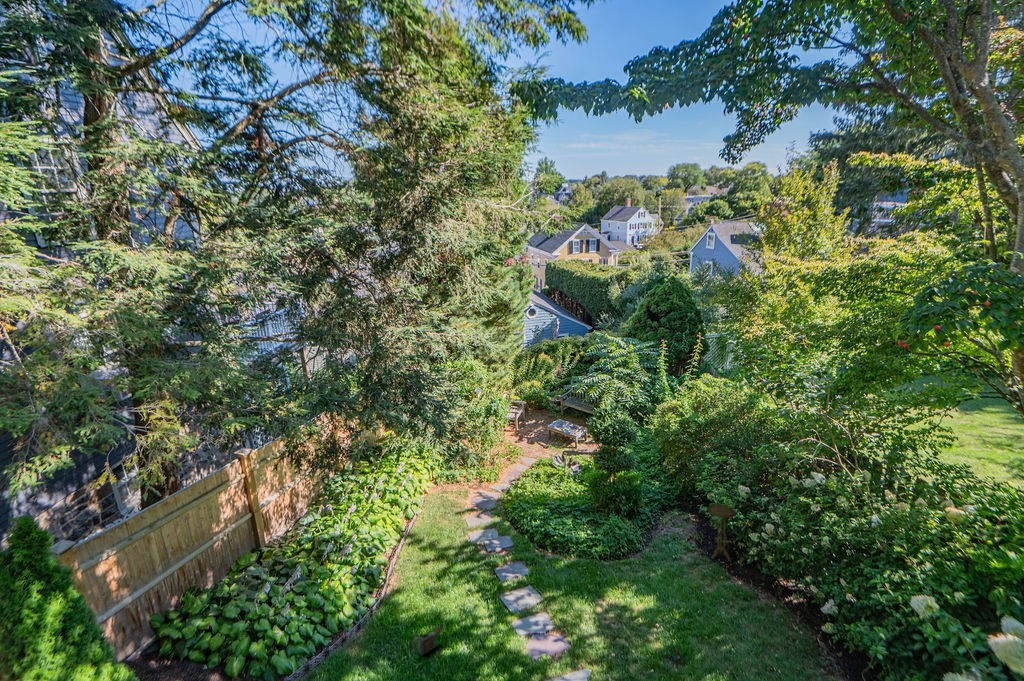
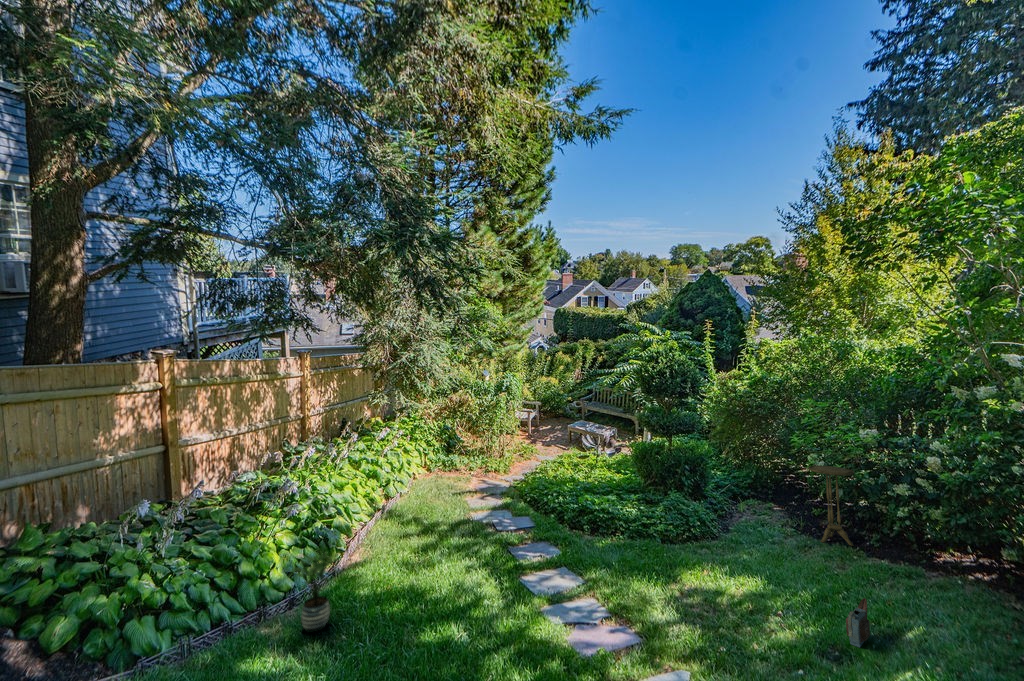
potted plant: none [358,599,391,650] -> present [291,553,338,633]
watering can: present [412,625,442,655] -> present [846,598,870,648]

